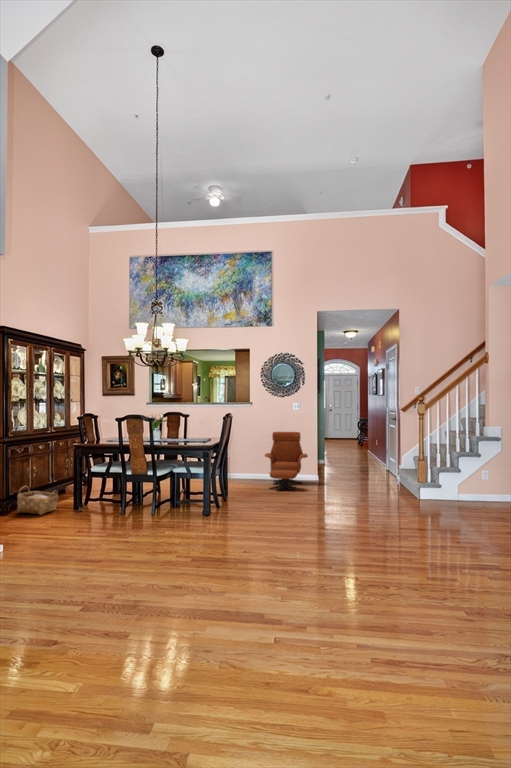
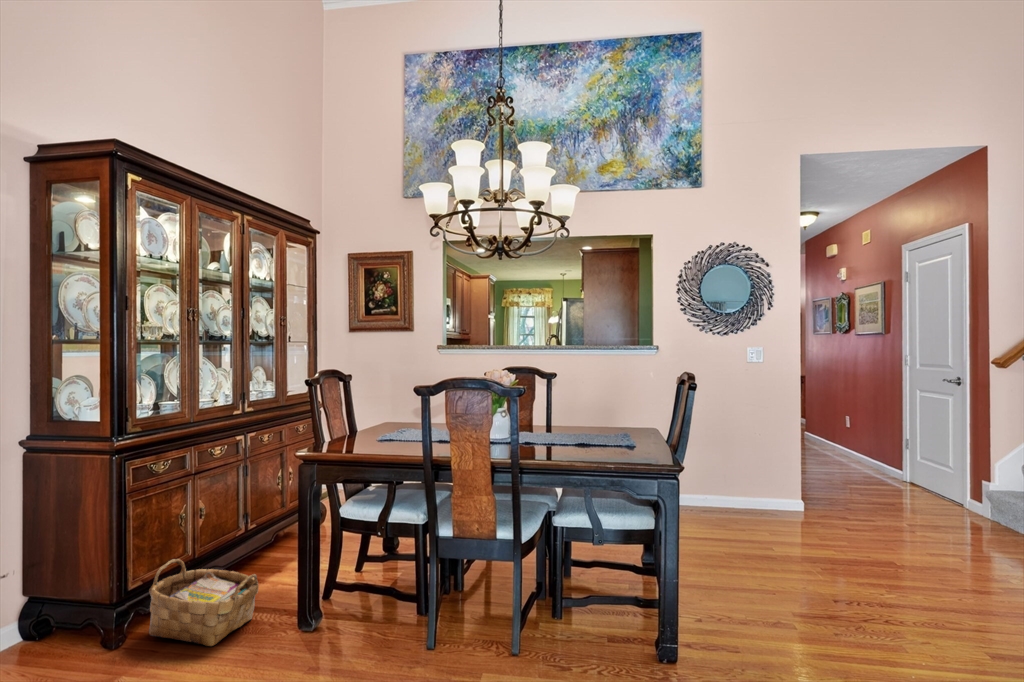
lounge chair: present [265,432,308,492] -> none [692,407,791,548]

